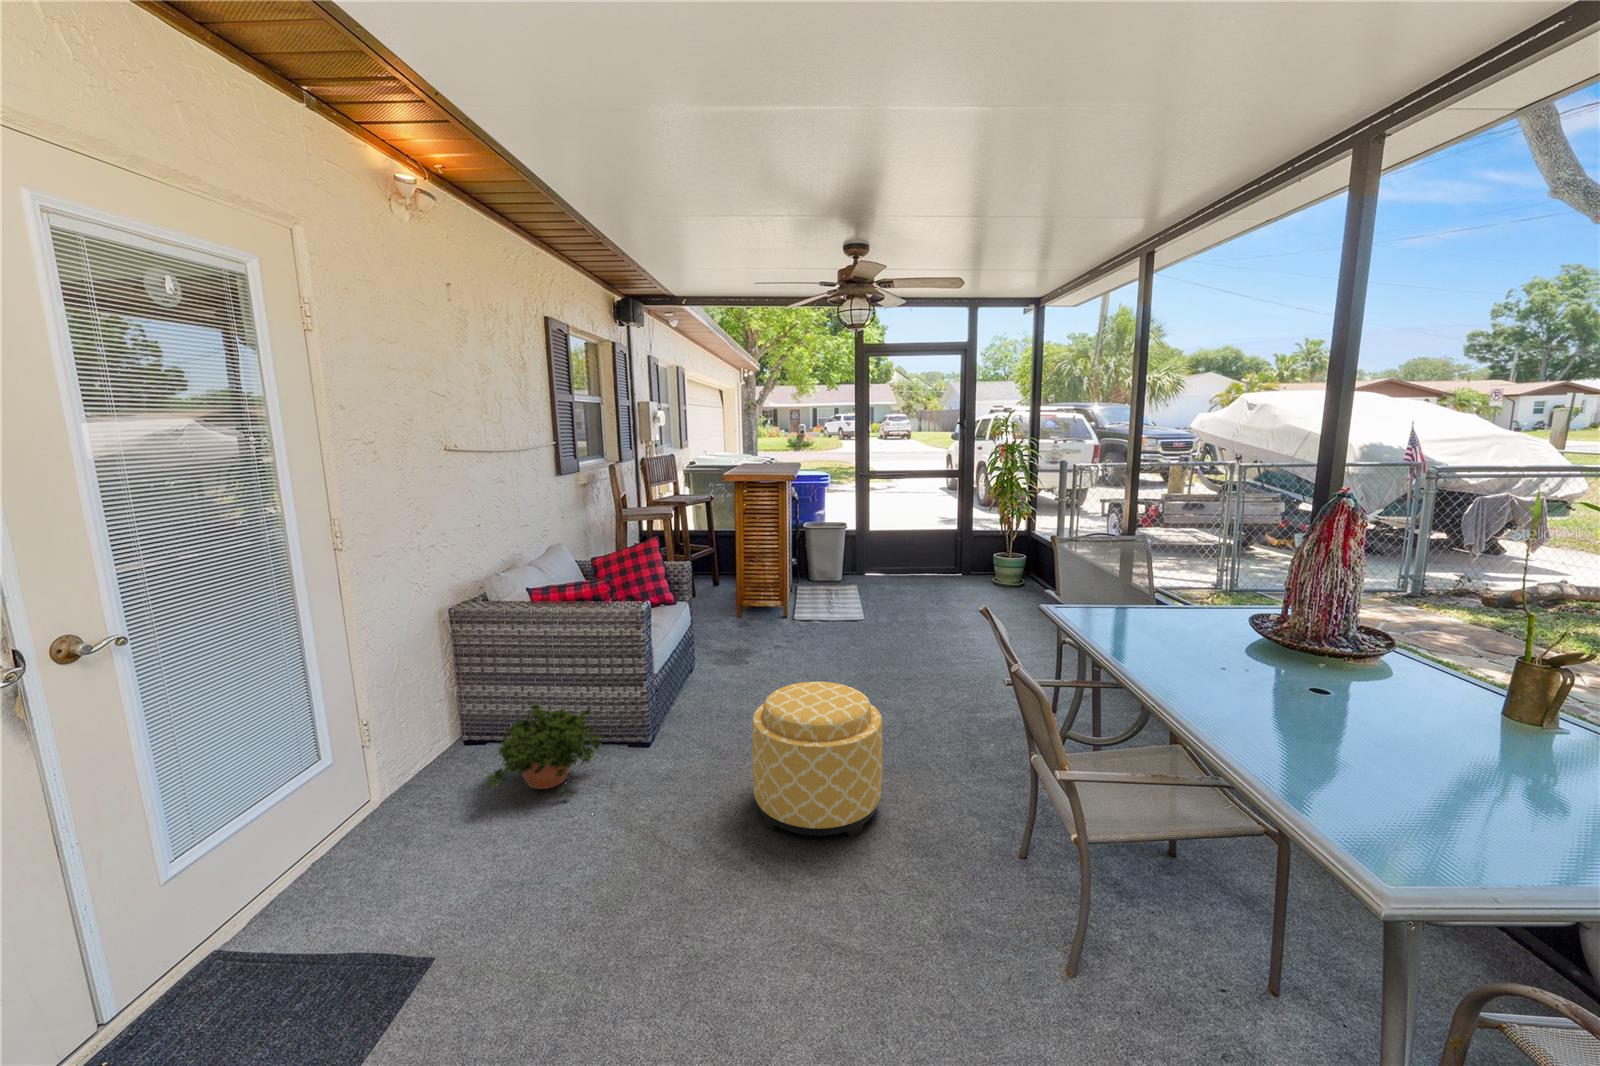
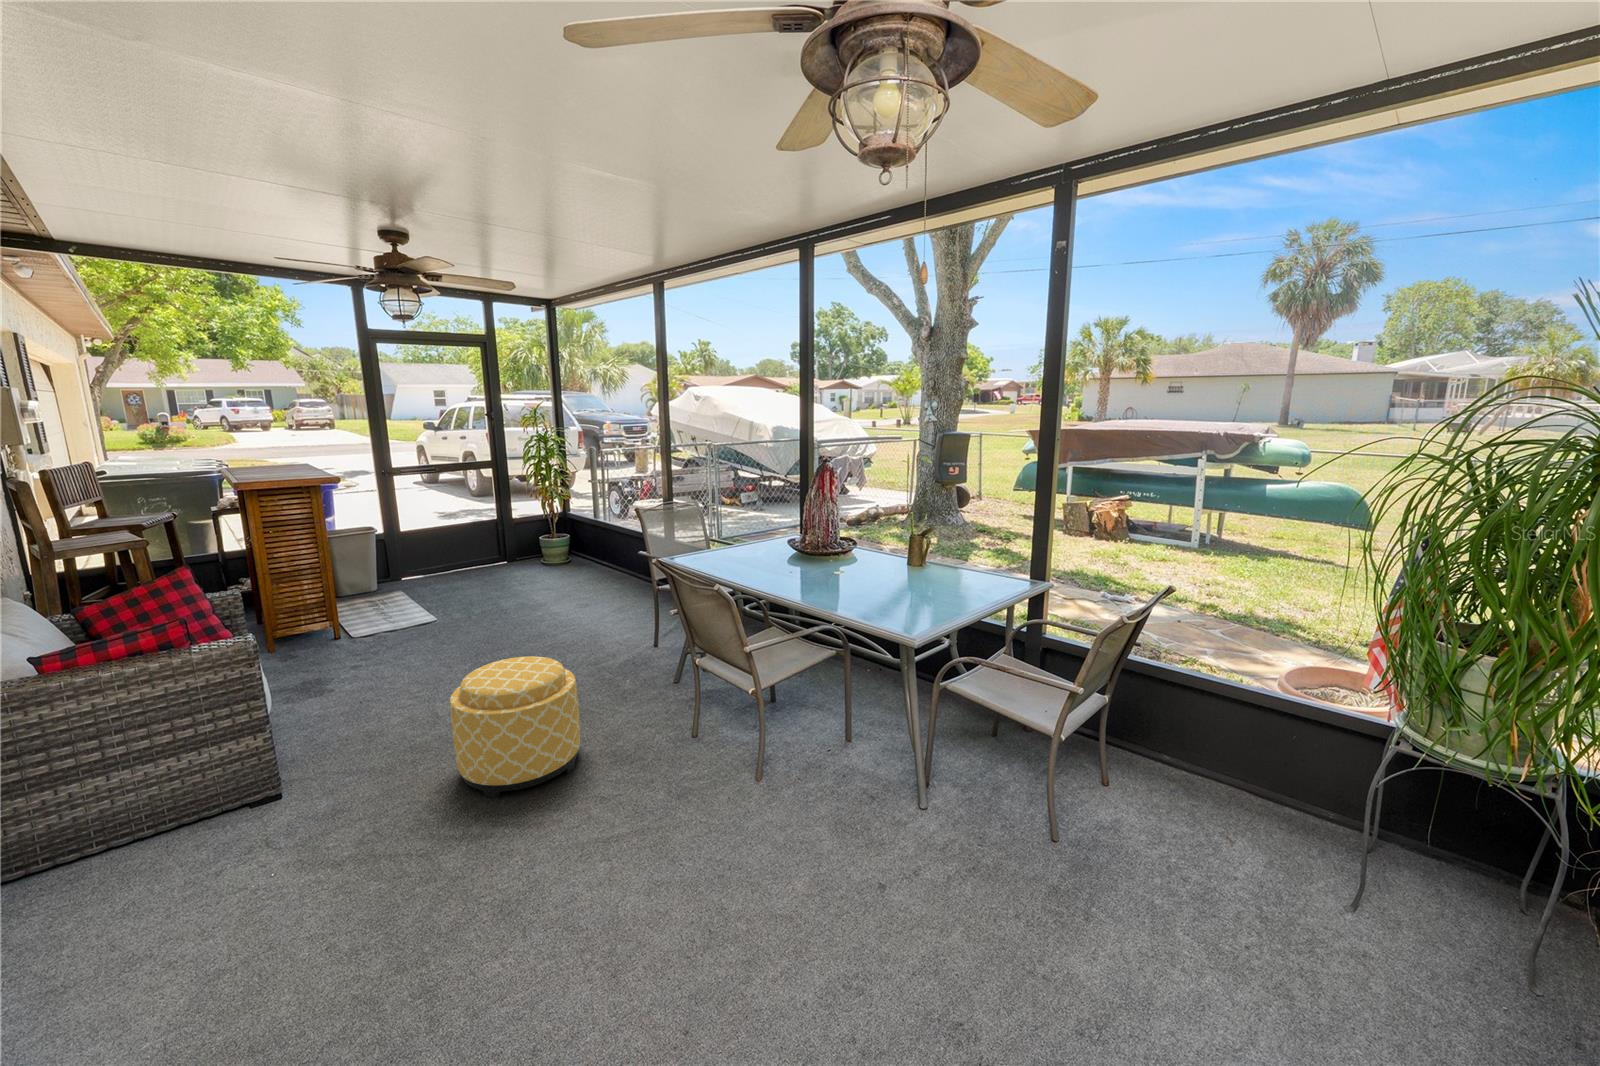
potted plant: present [487,704,601,795] -> none [58,767,241,916]

